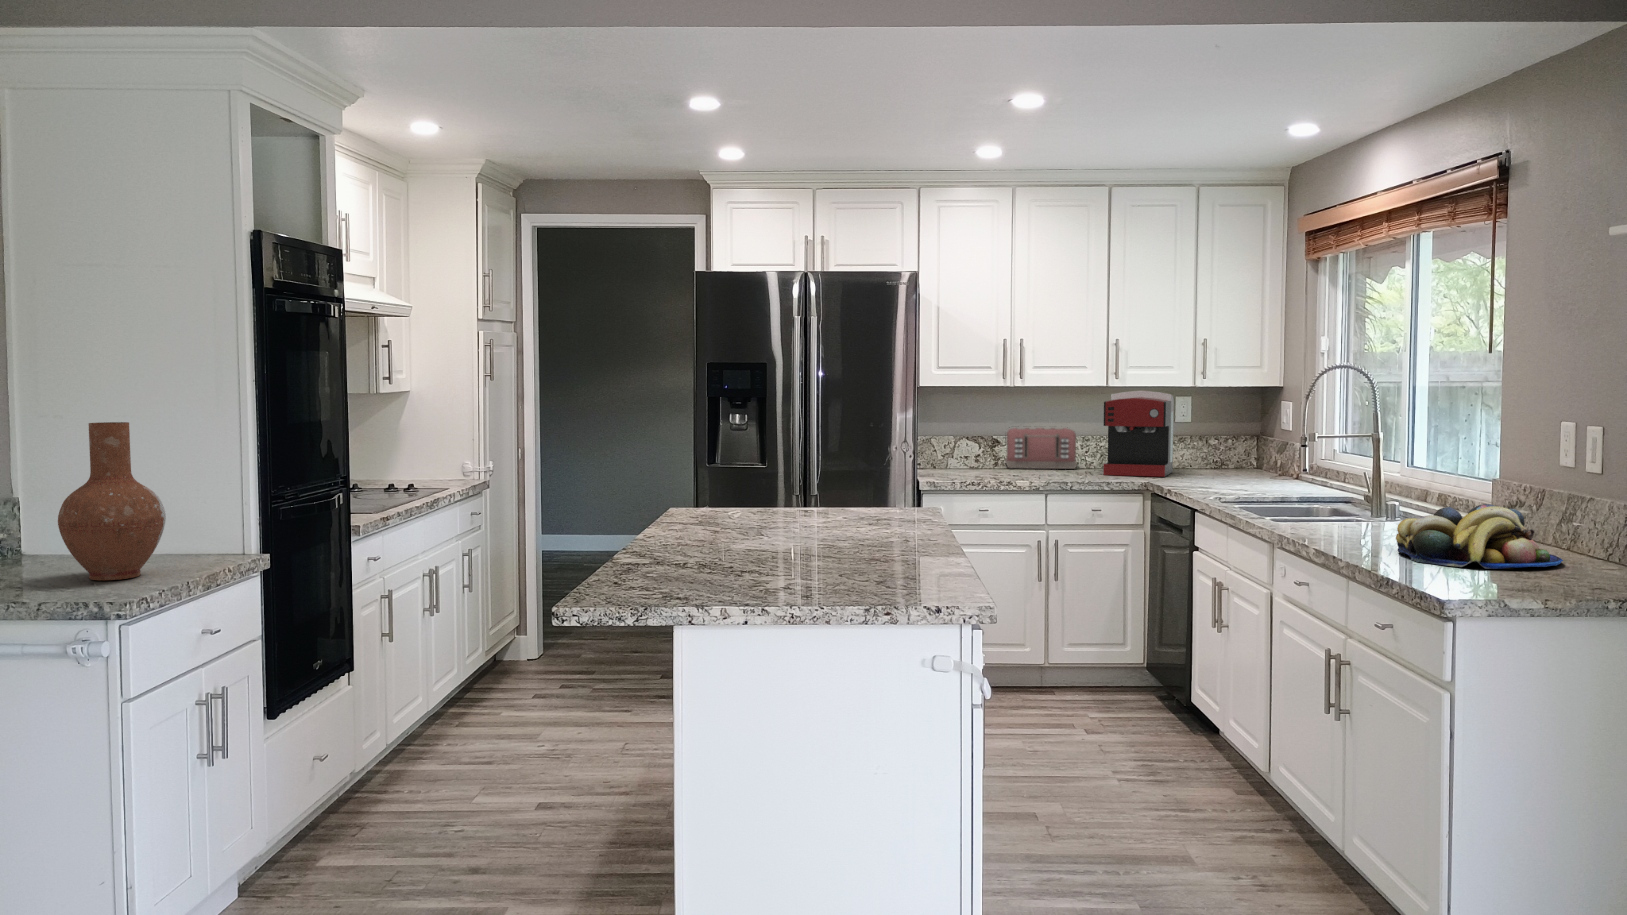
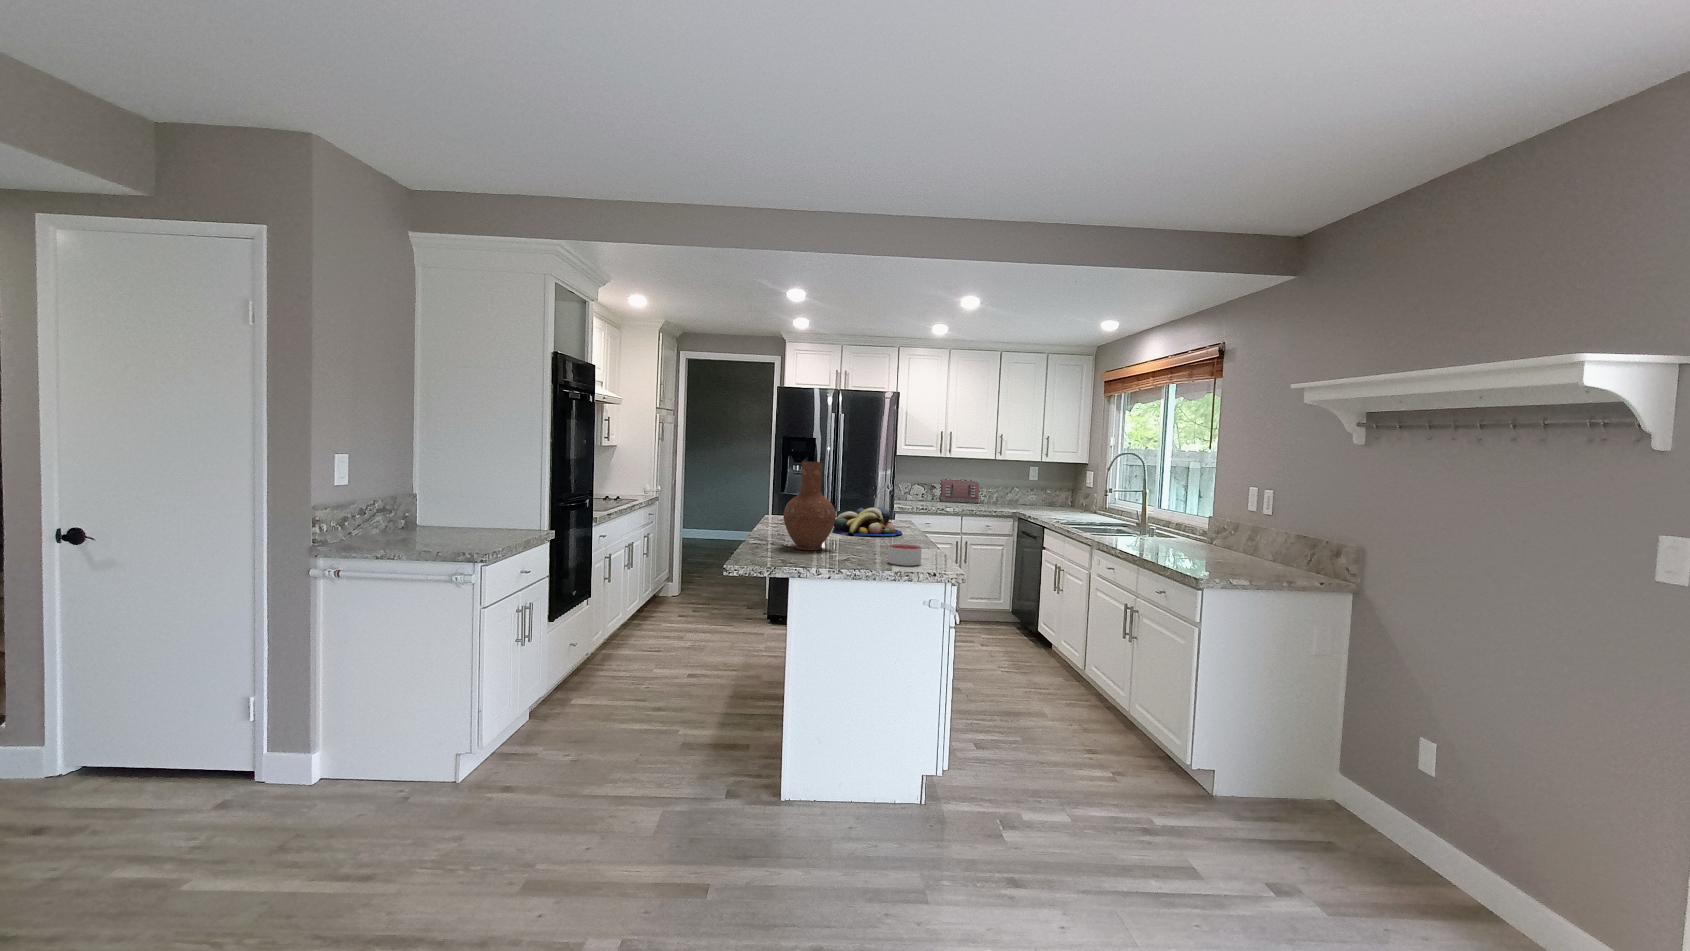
coffee maker: present [1103,391,1174,477] -> none [994,462,1032,509]
vase: present [58,422,166,580] -> present [783,461,836,550]
fruit bowl: present [1396,504,1563,569] -> present [833,507,902,536]
candle: none [850,557,912,597] -> present [888,544,921,566]

